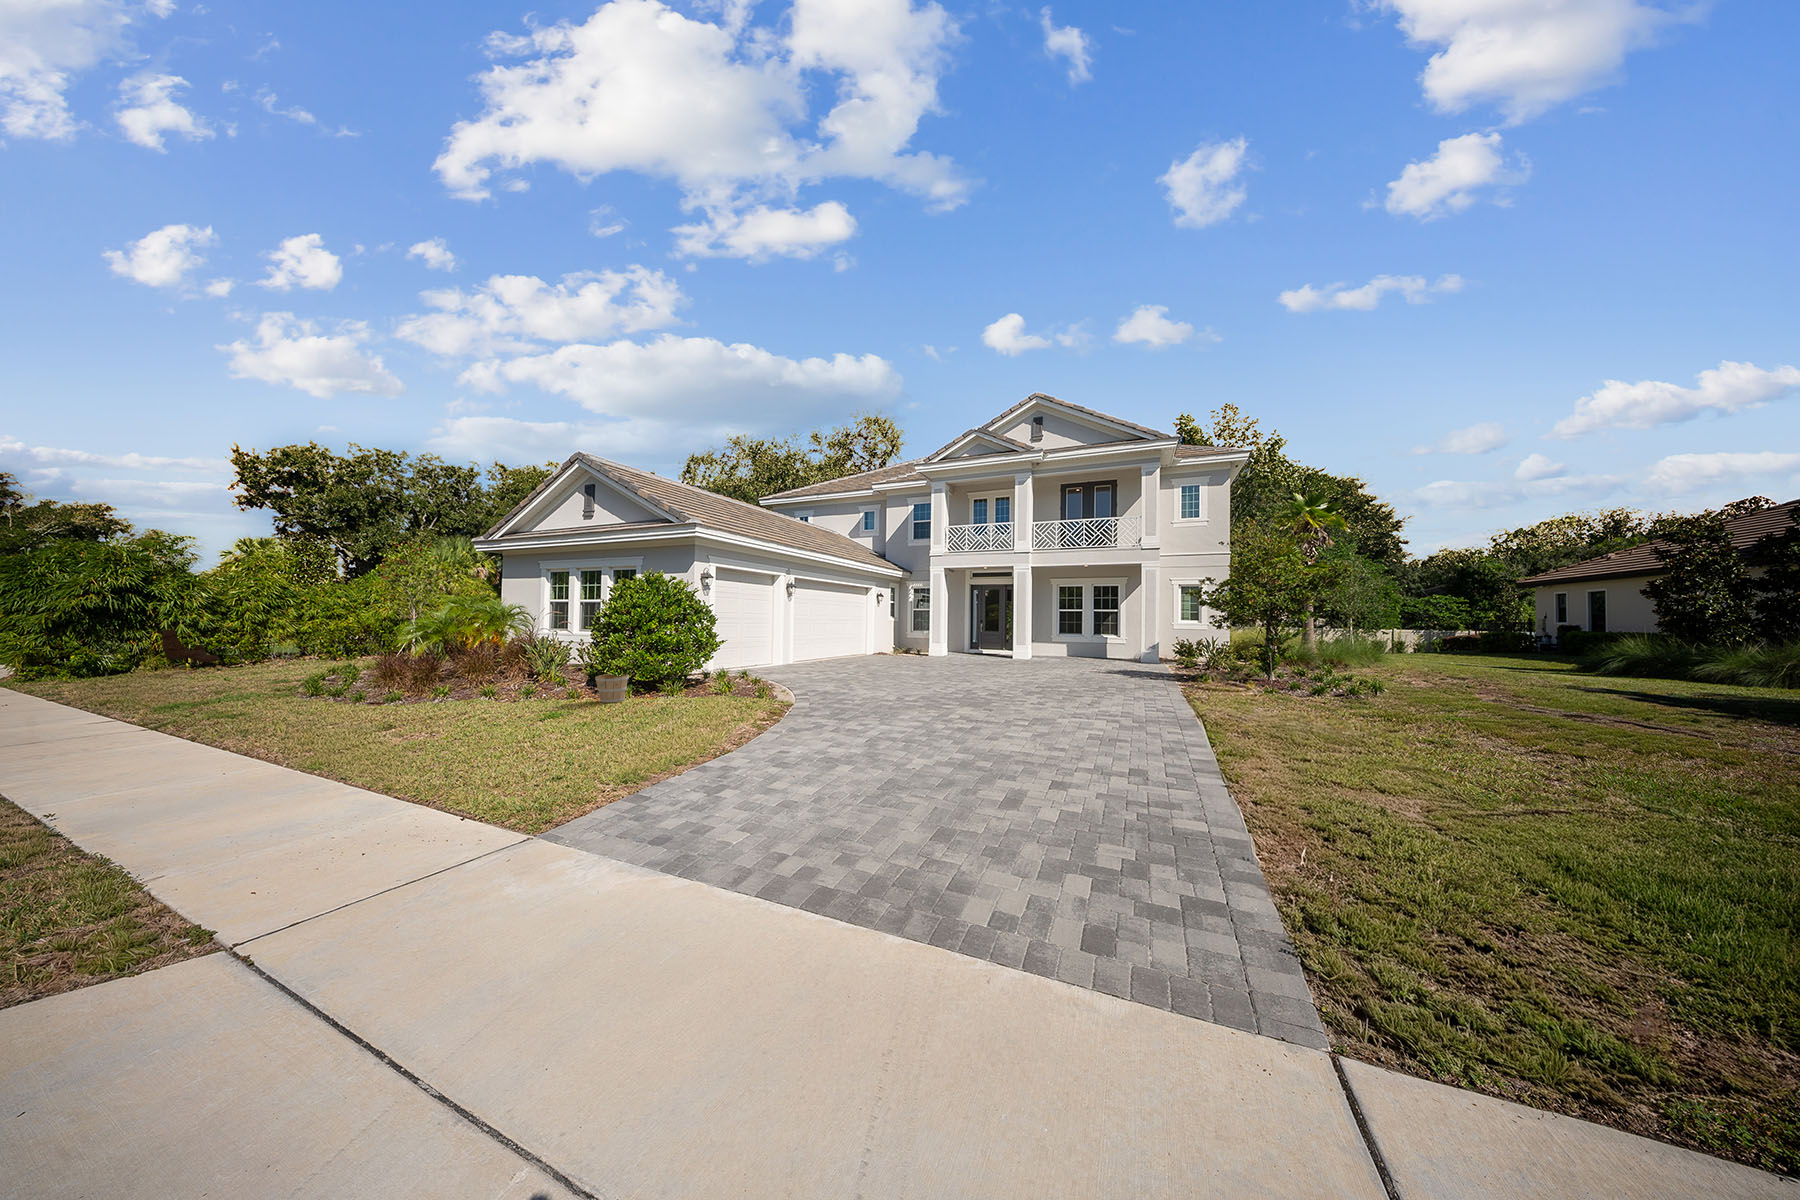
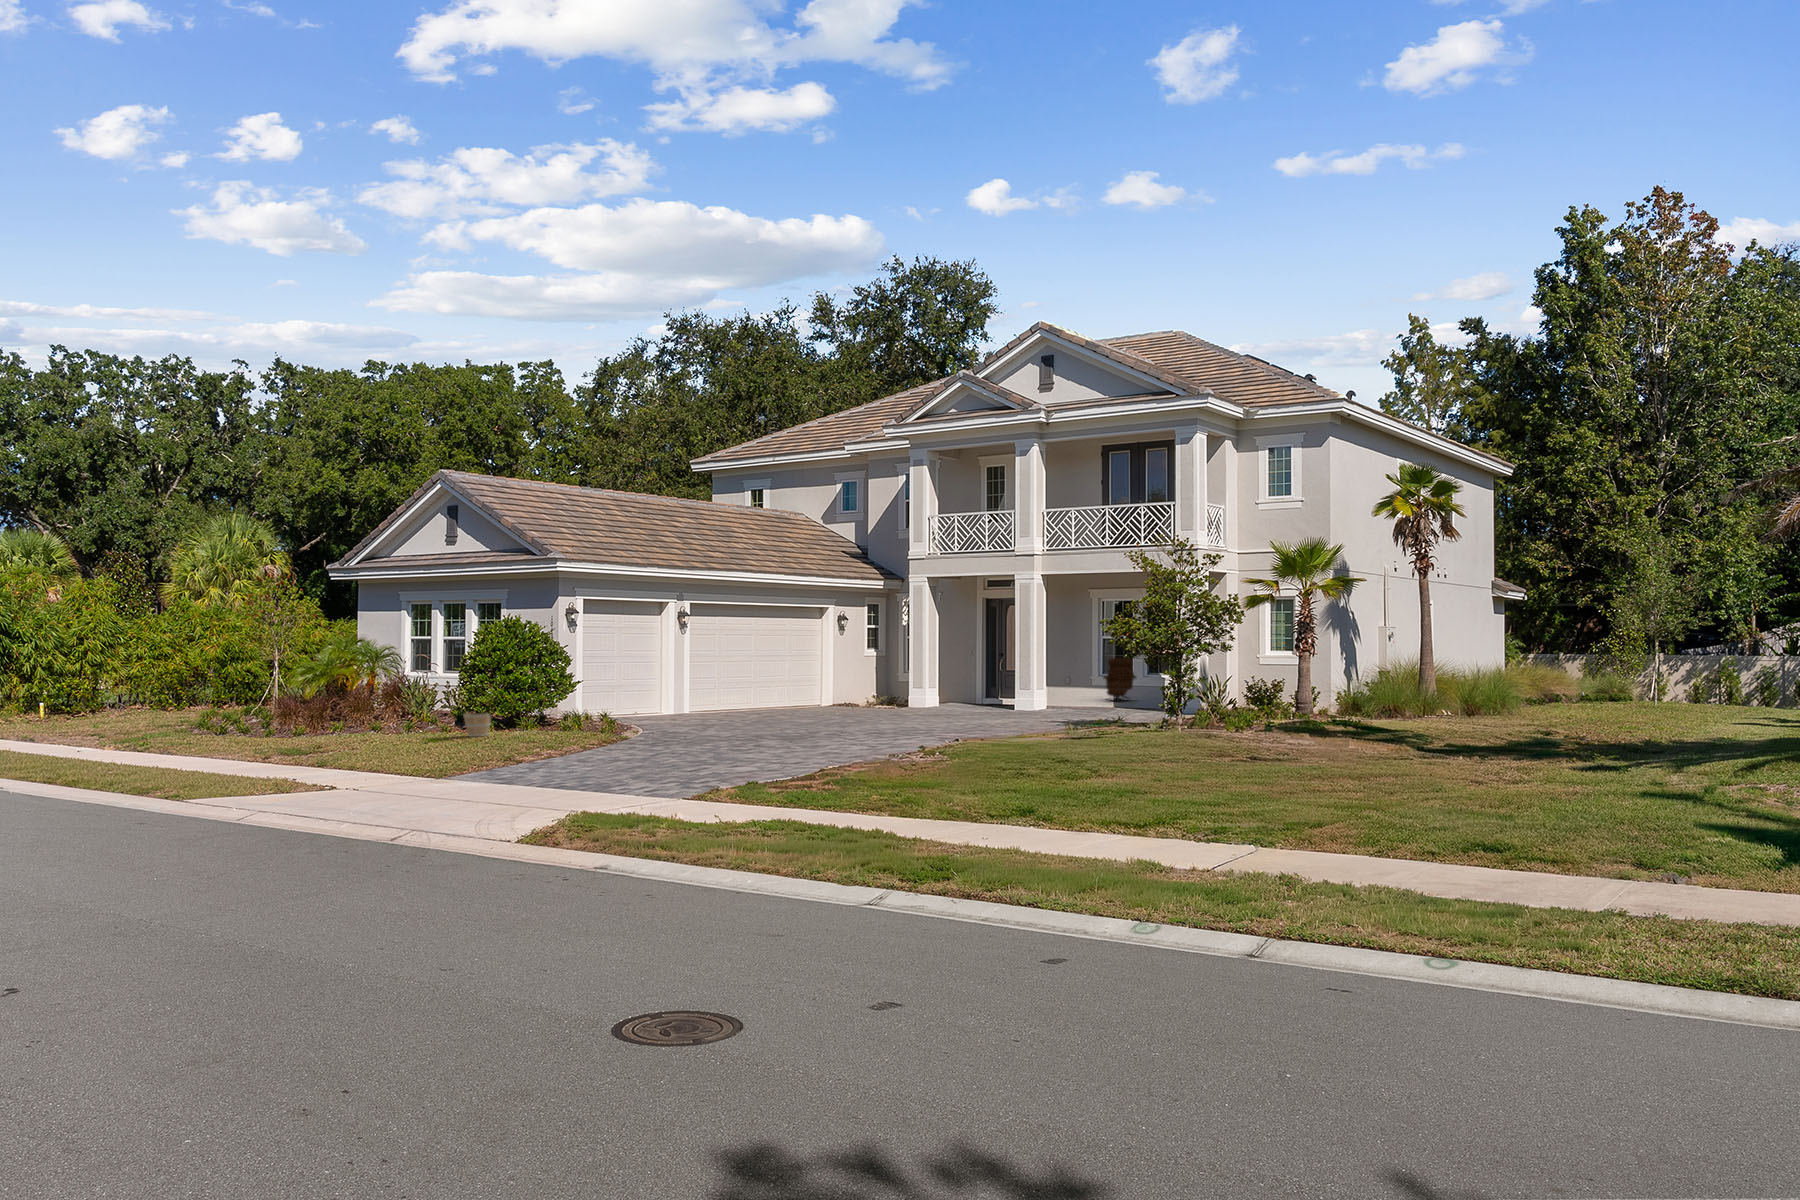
lounge chair: present [162,630,220,668] -> present [1103,658,1136,701]

